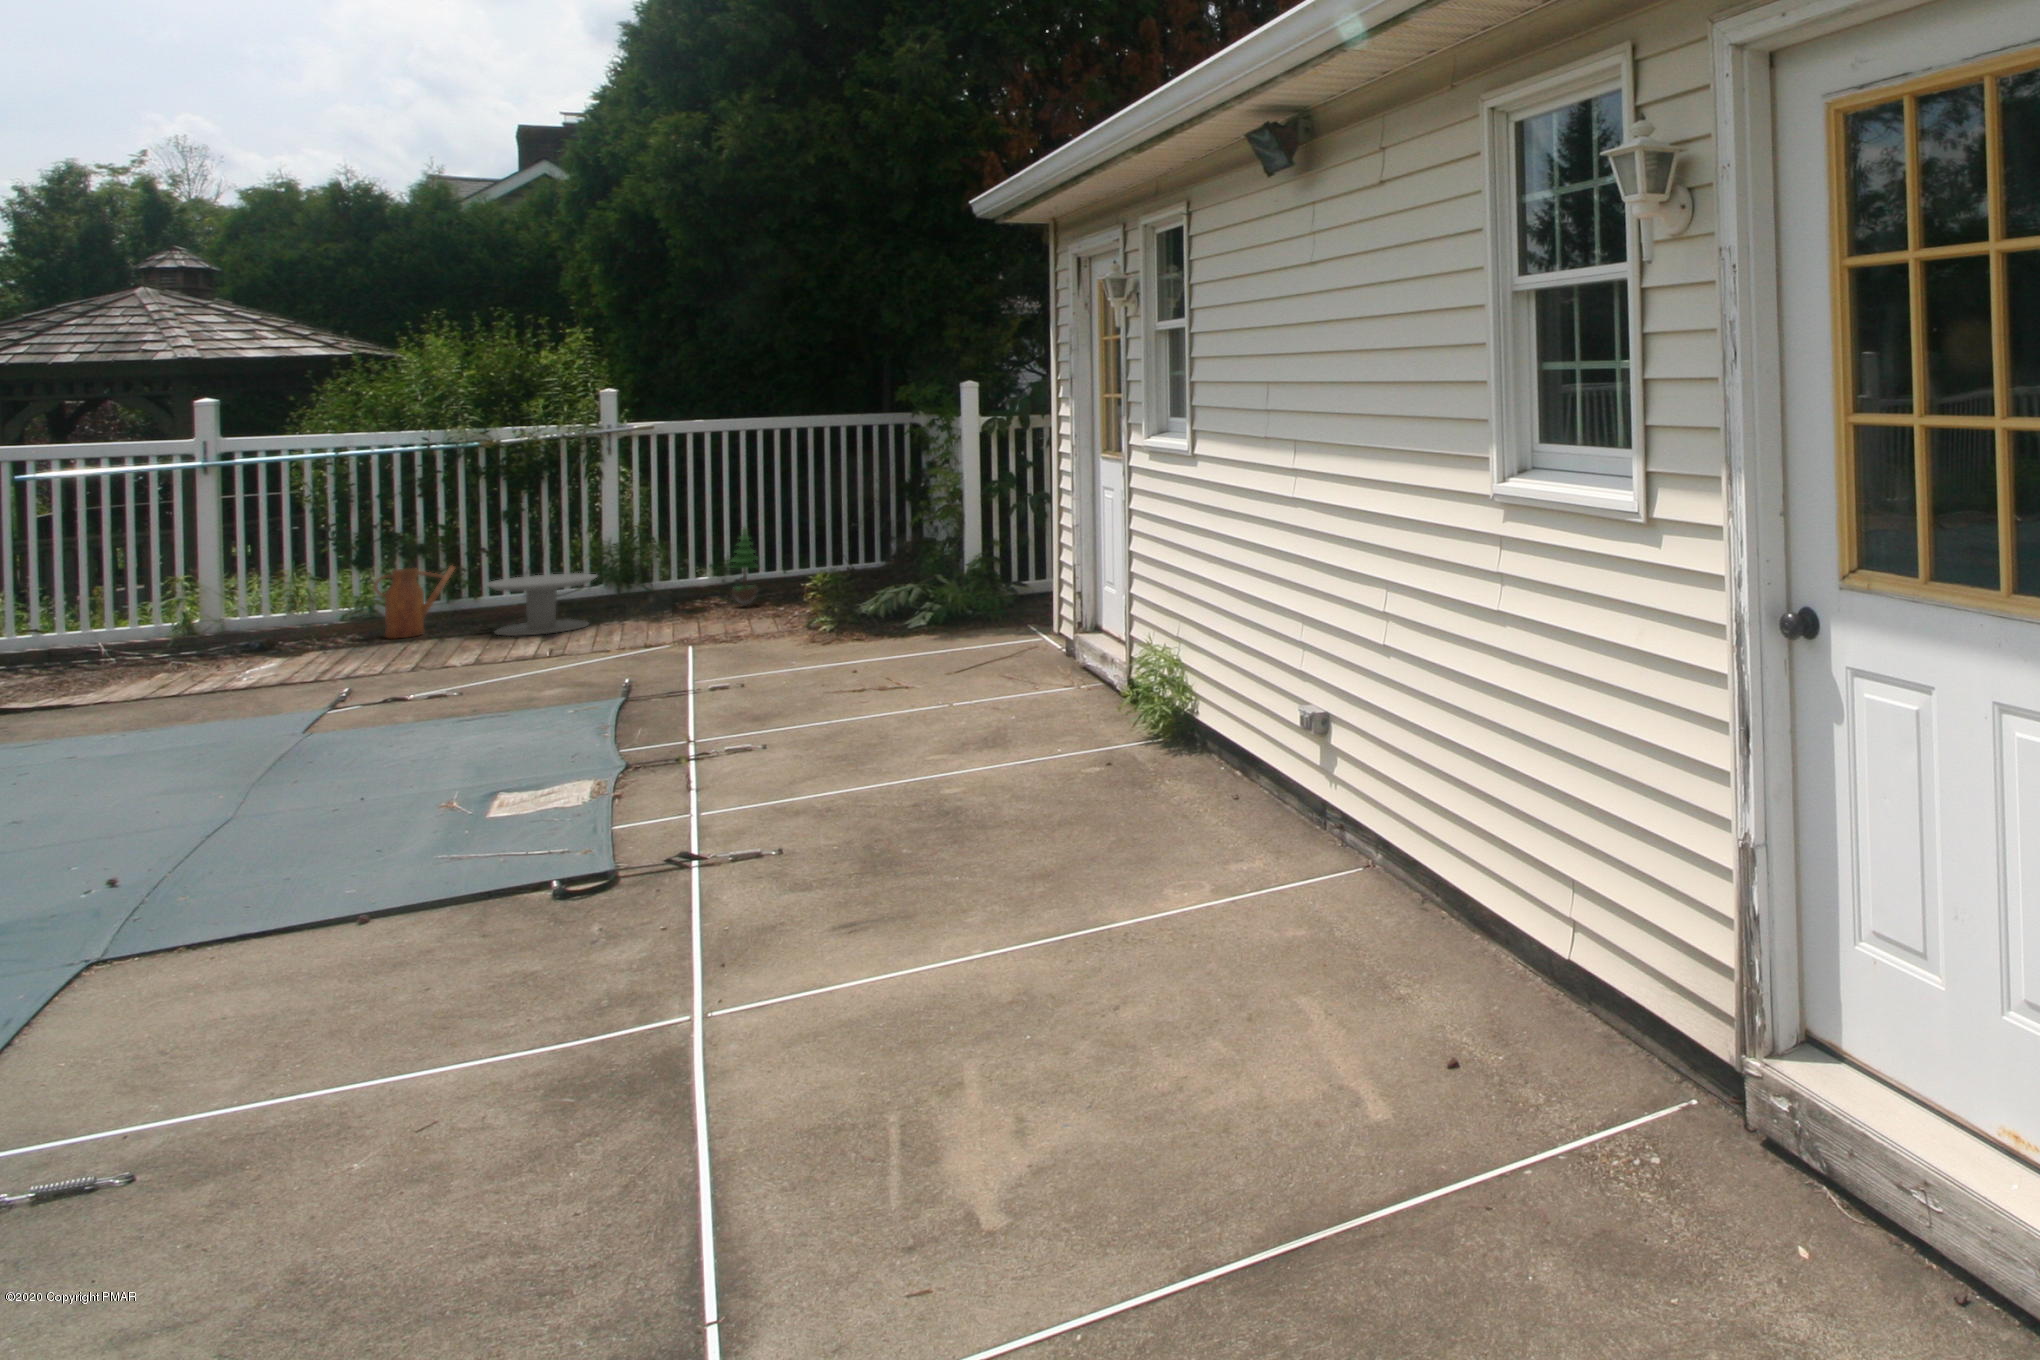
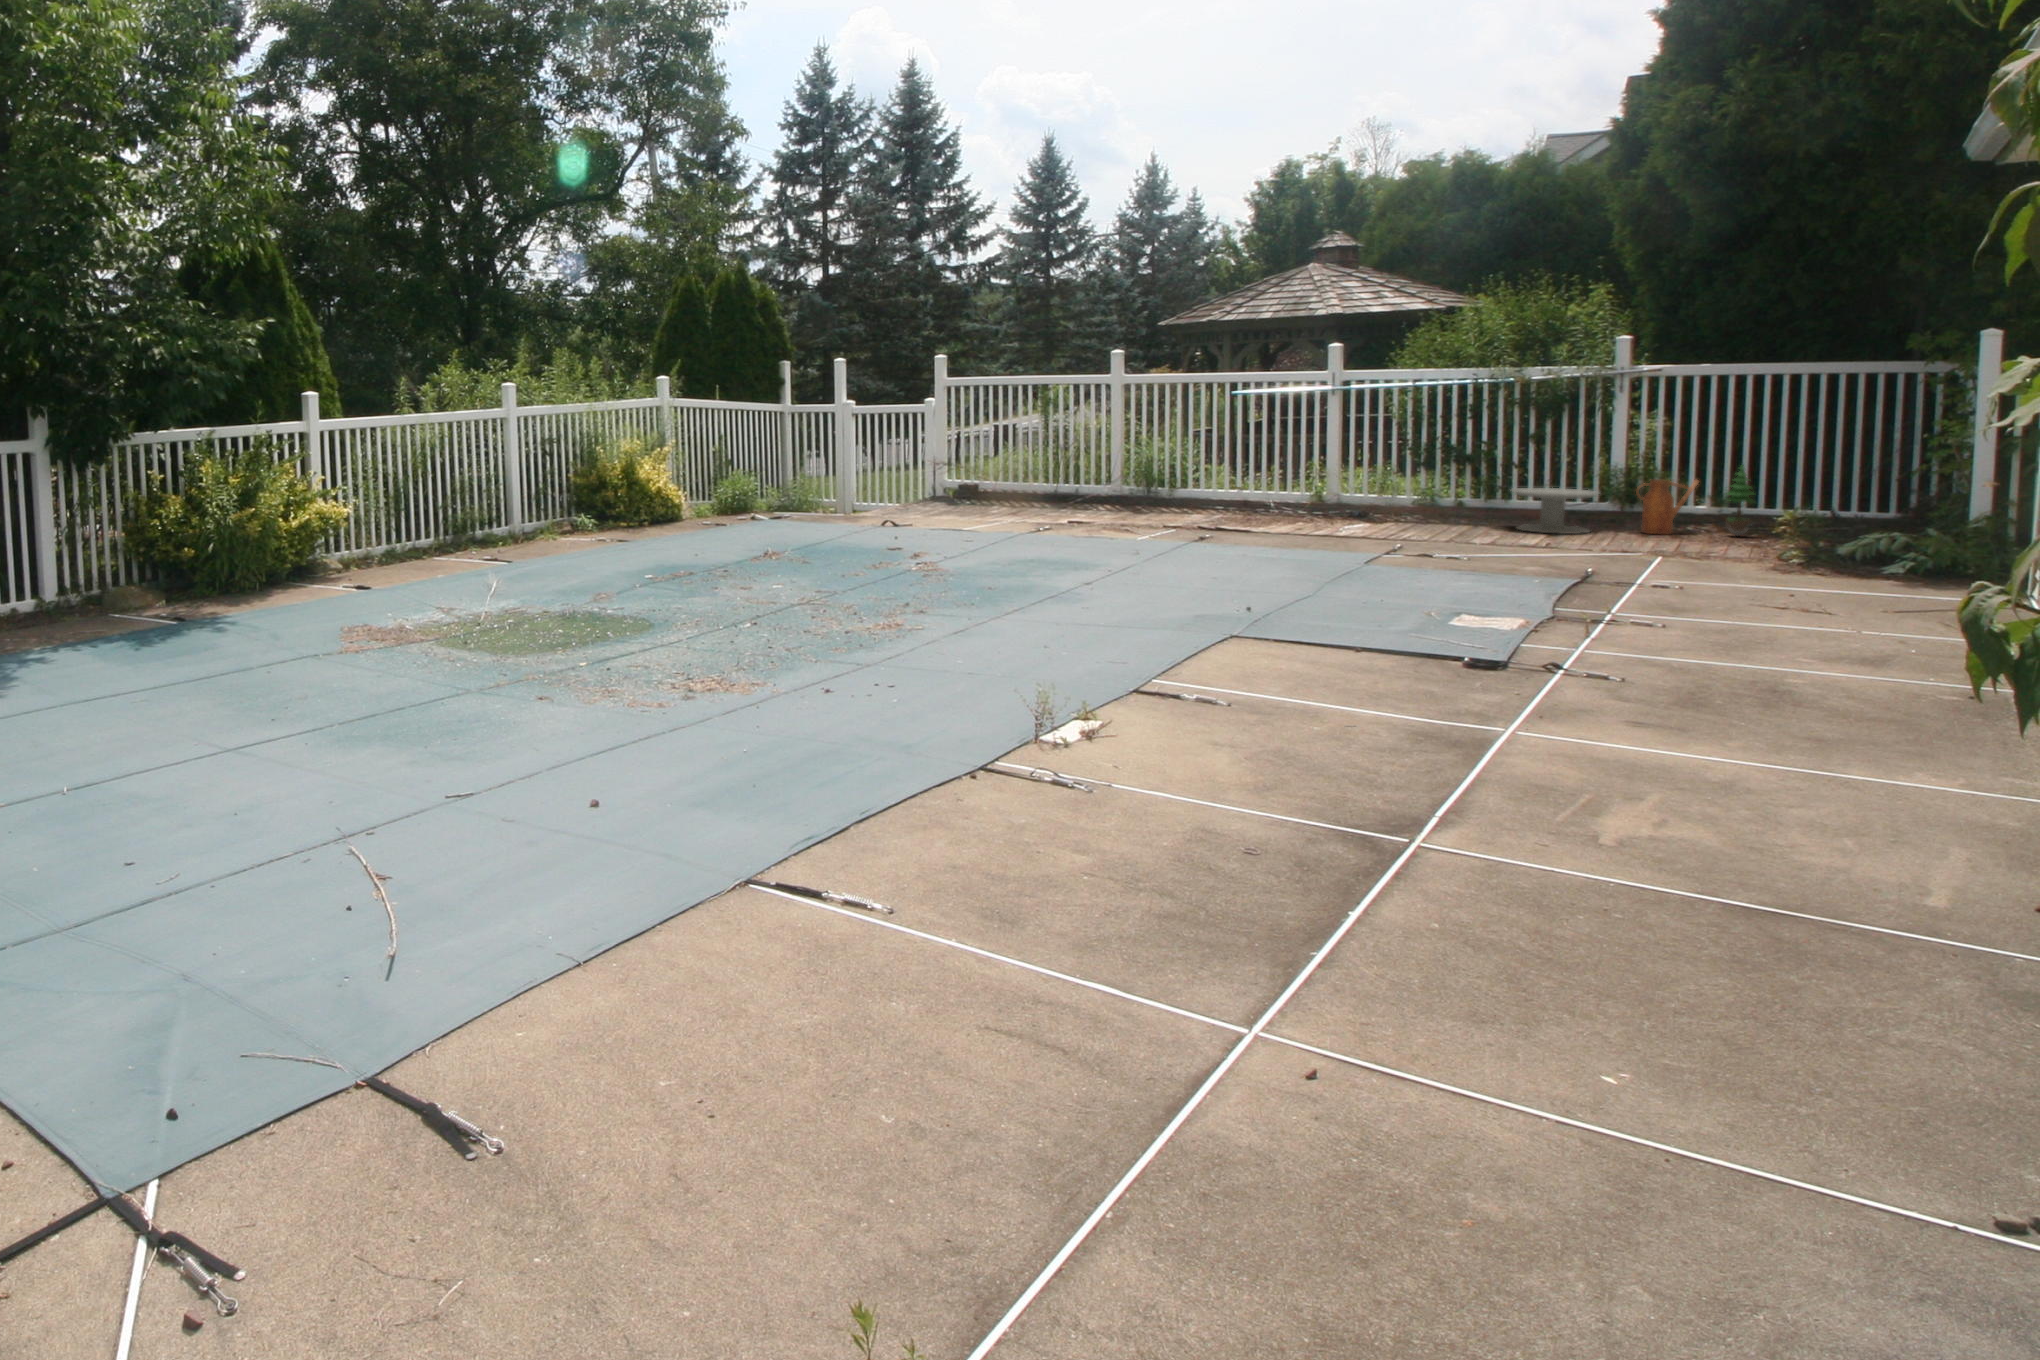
watering can: present [374,566,455,639] -> present [1636,480,1698,535]

